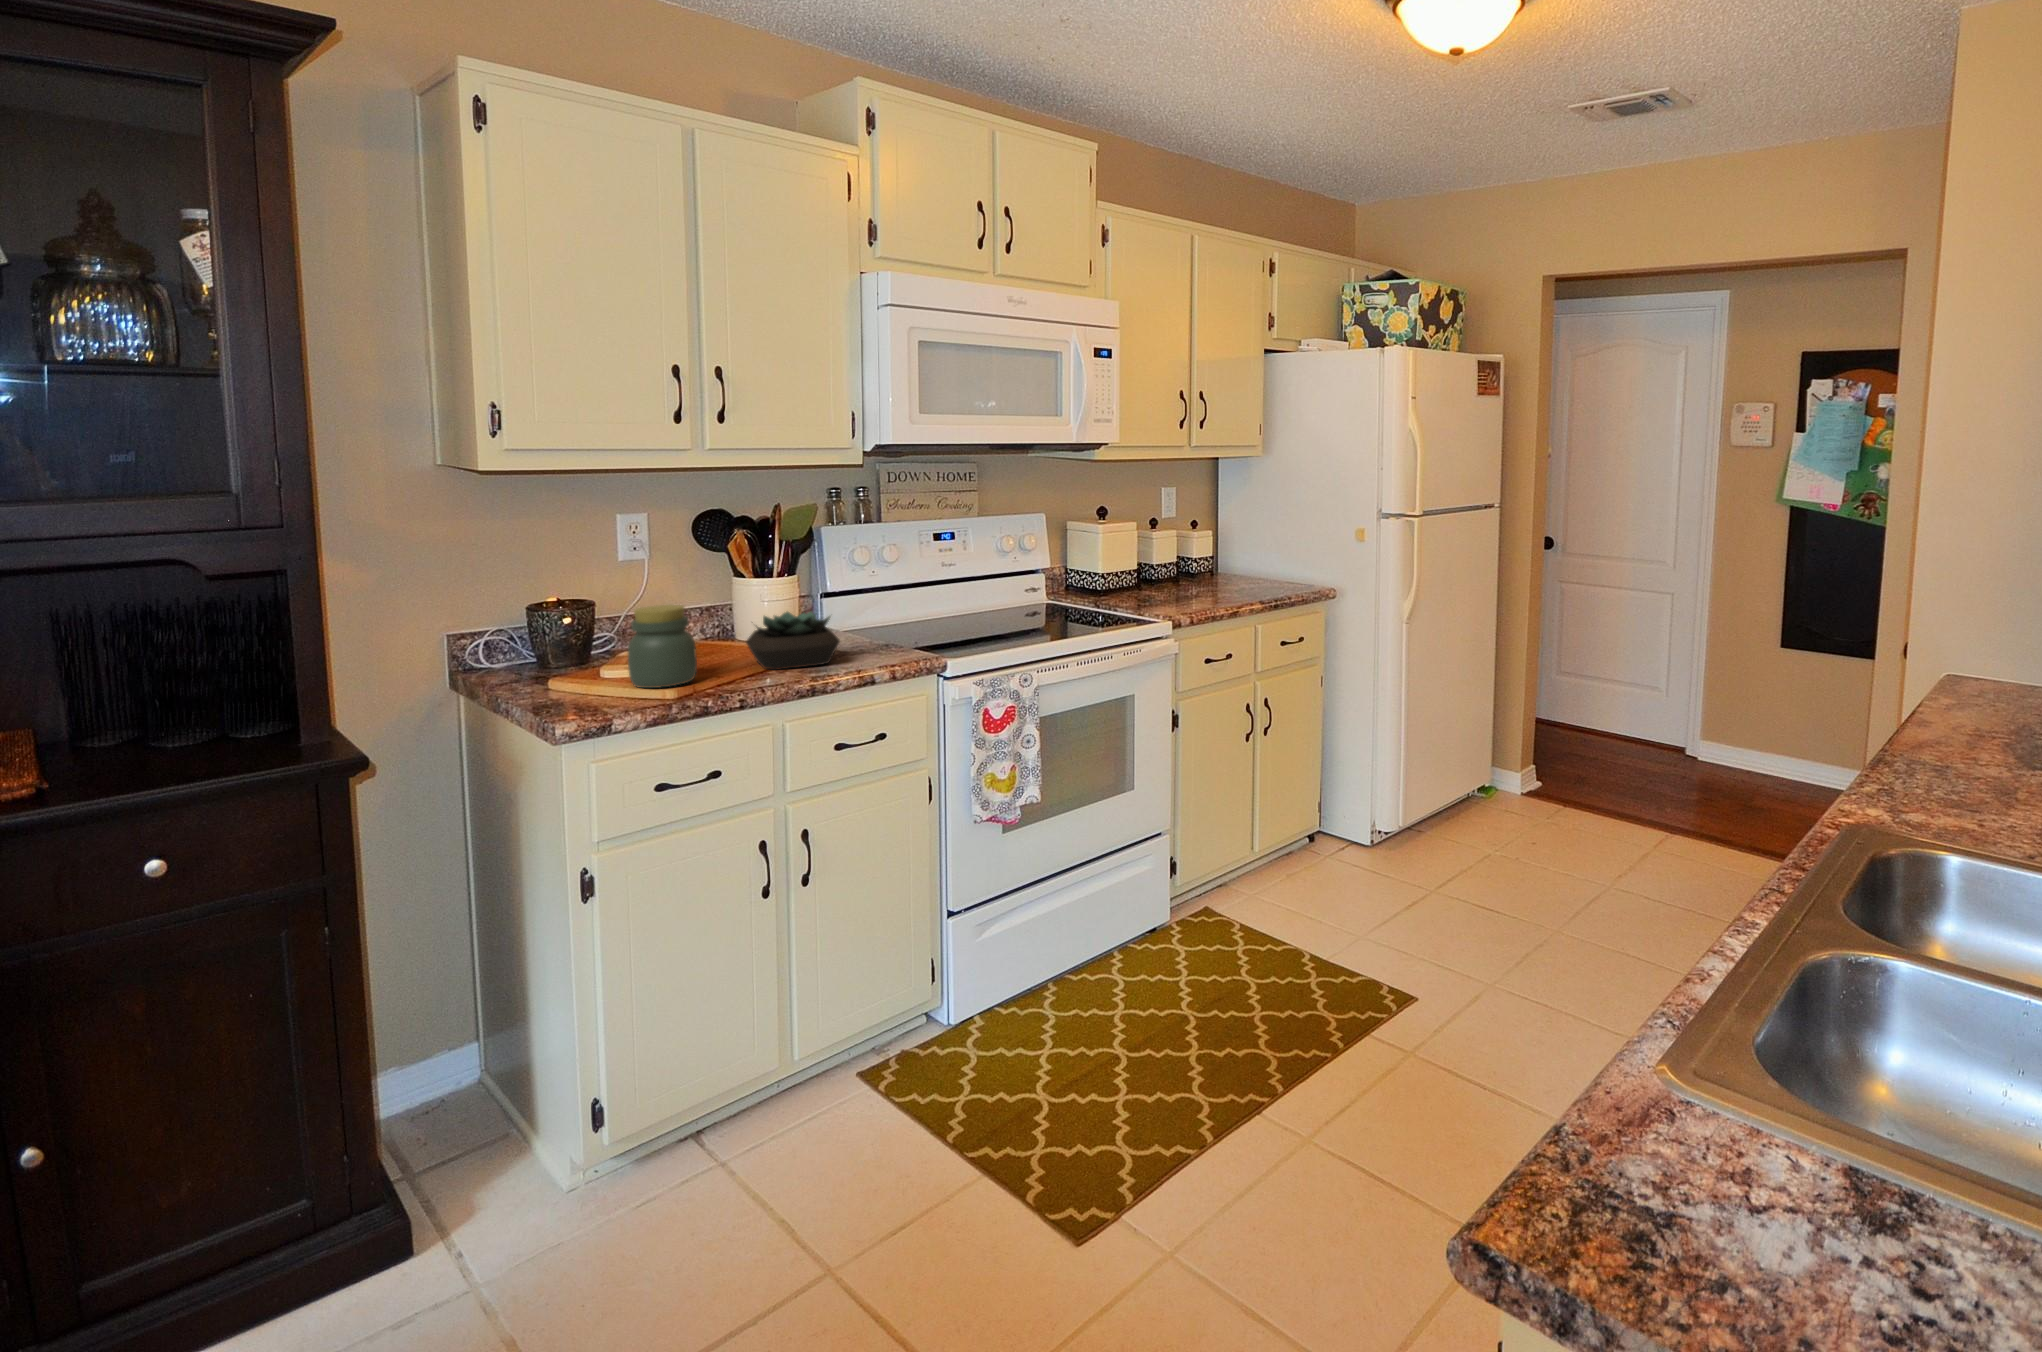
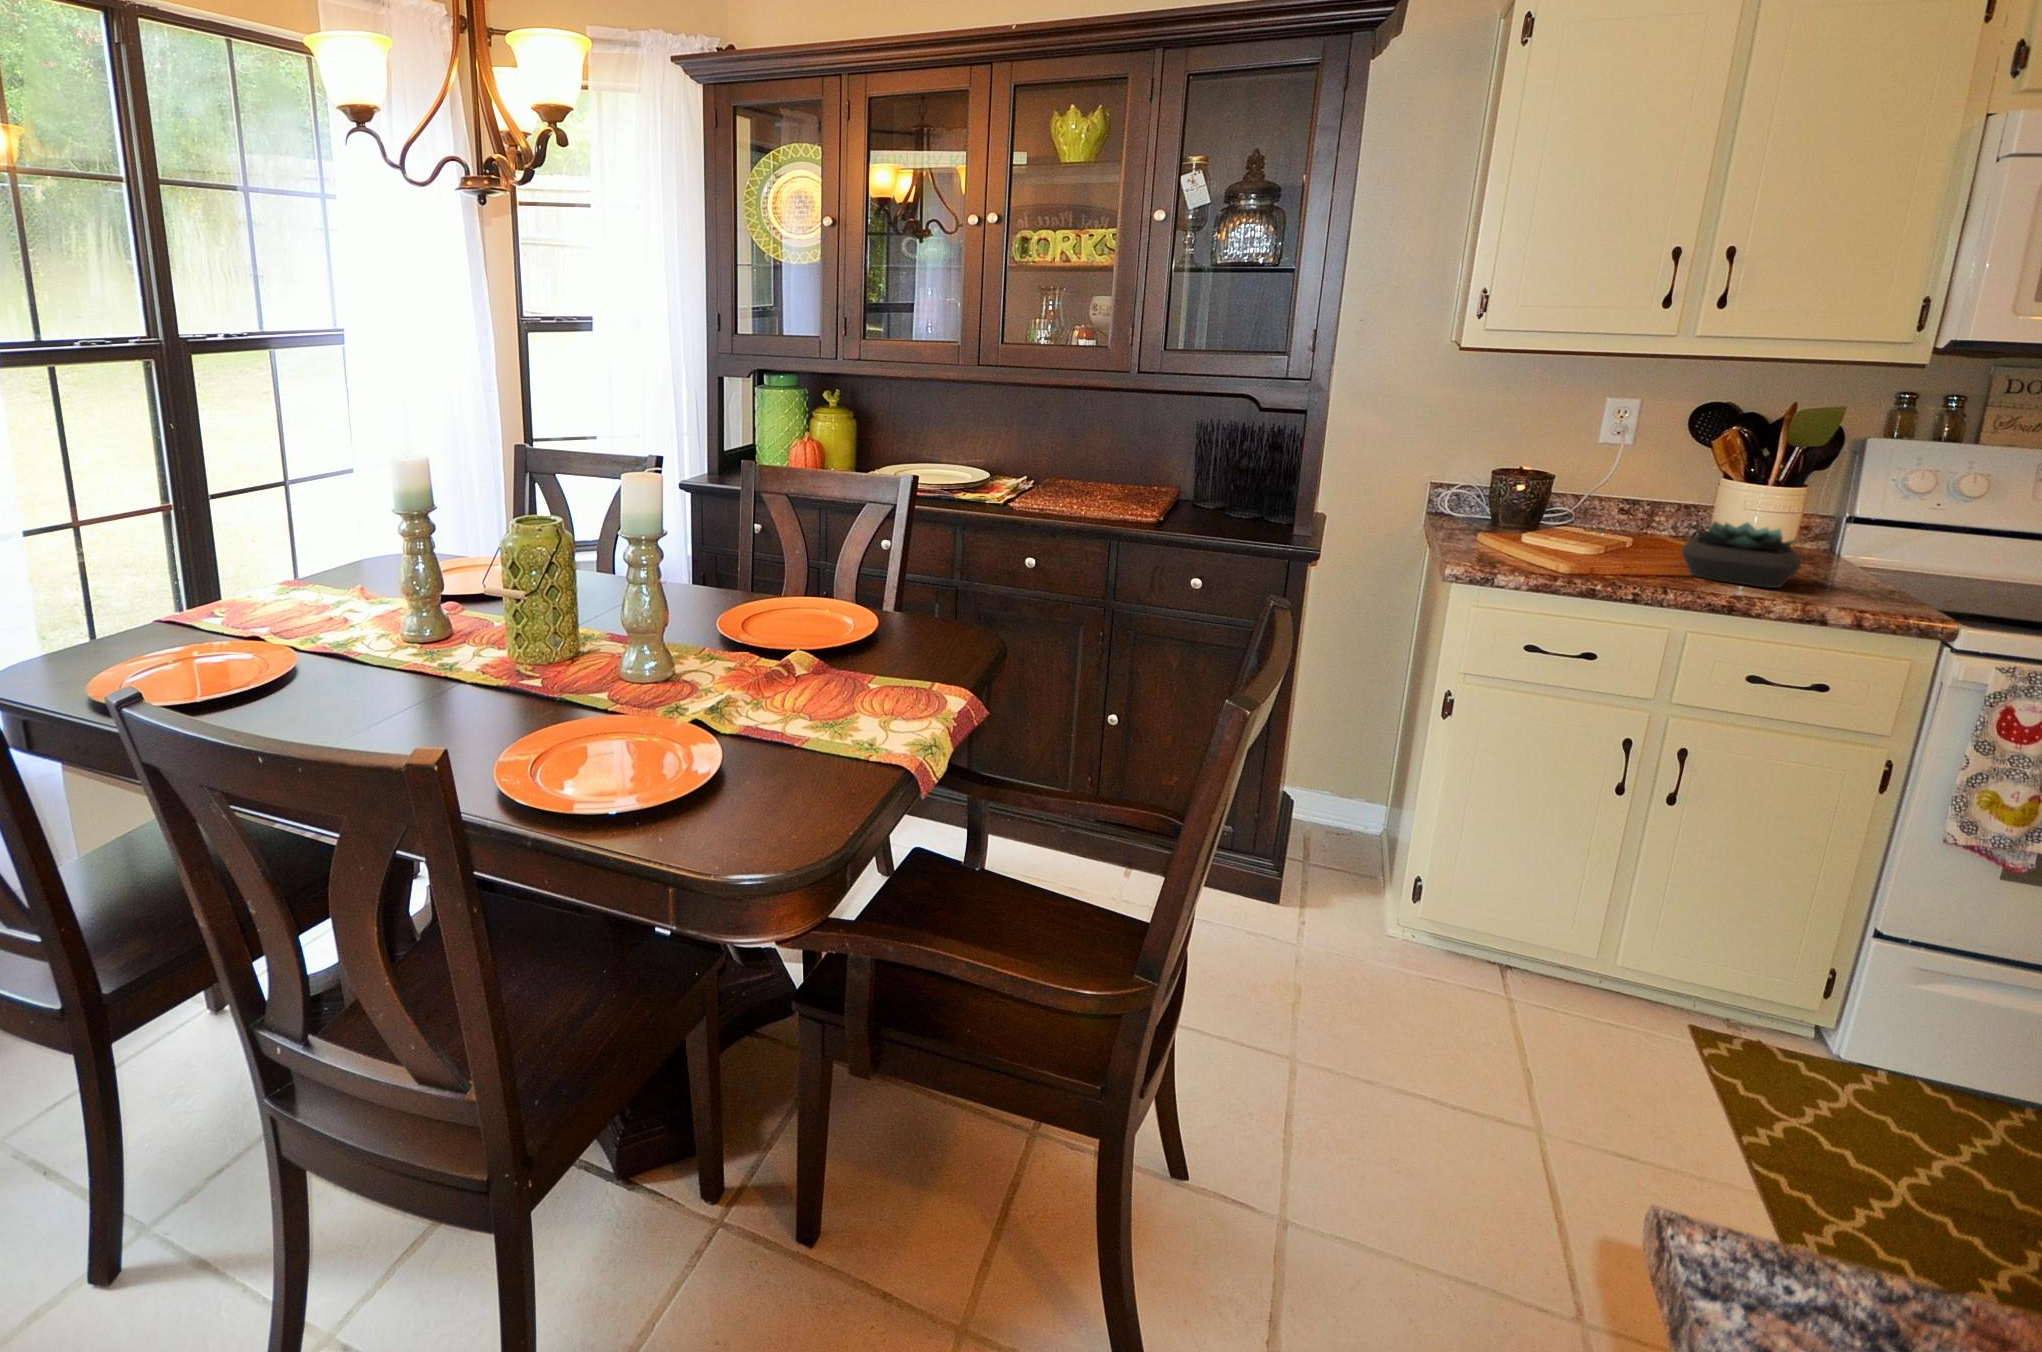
jar: present [628,605,697,688] -> none [1537,487,1609,564]

